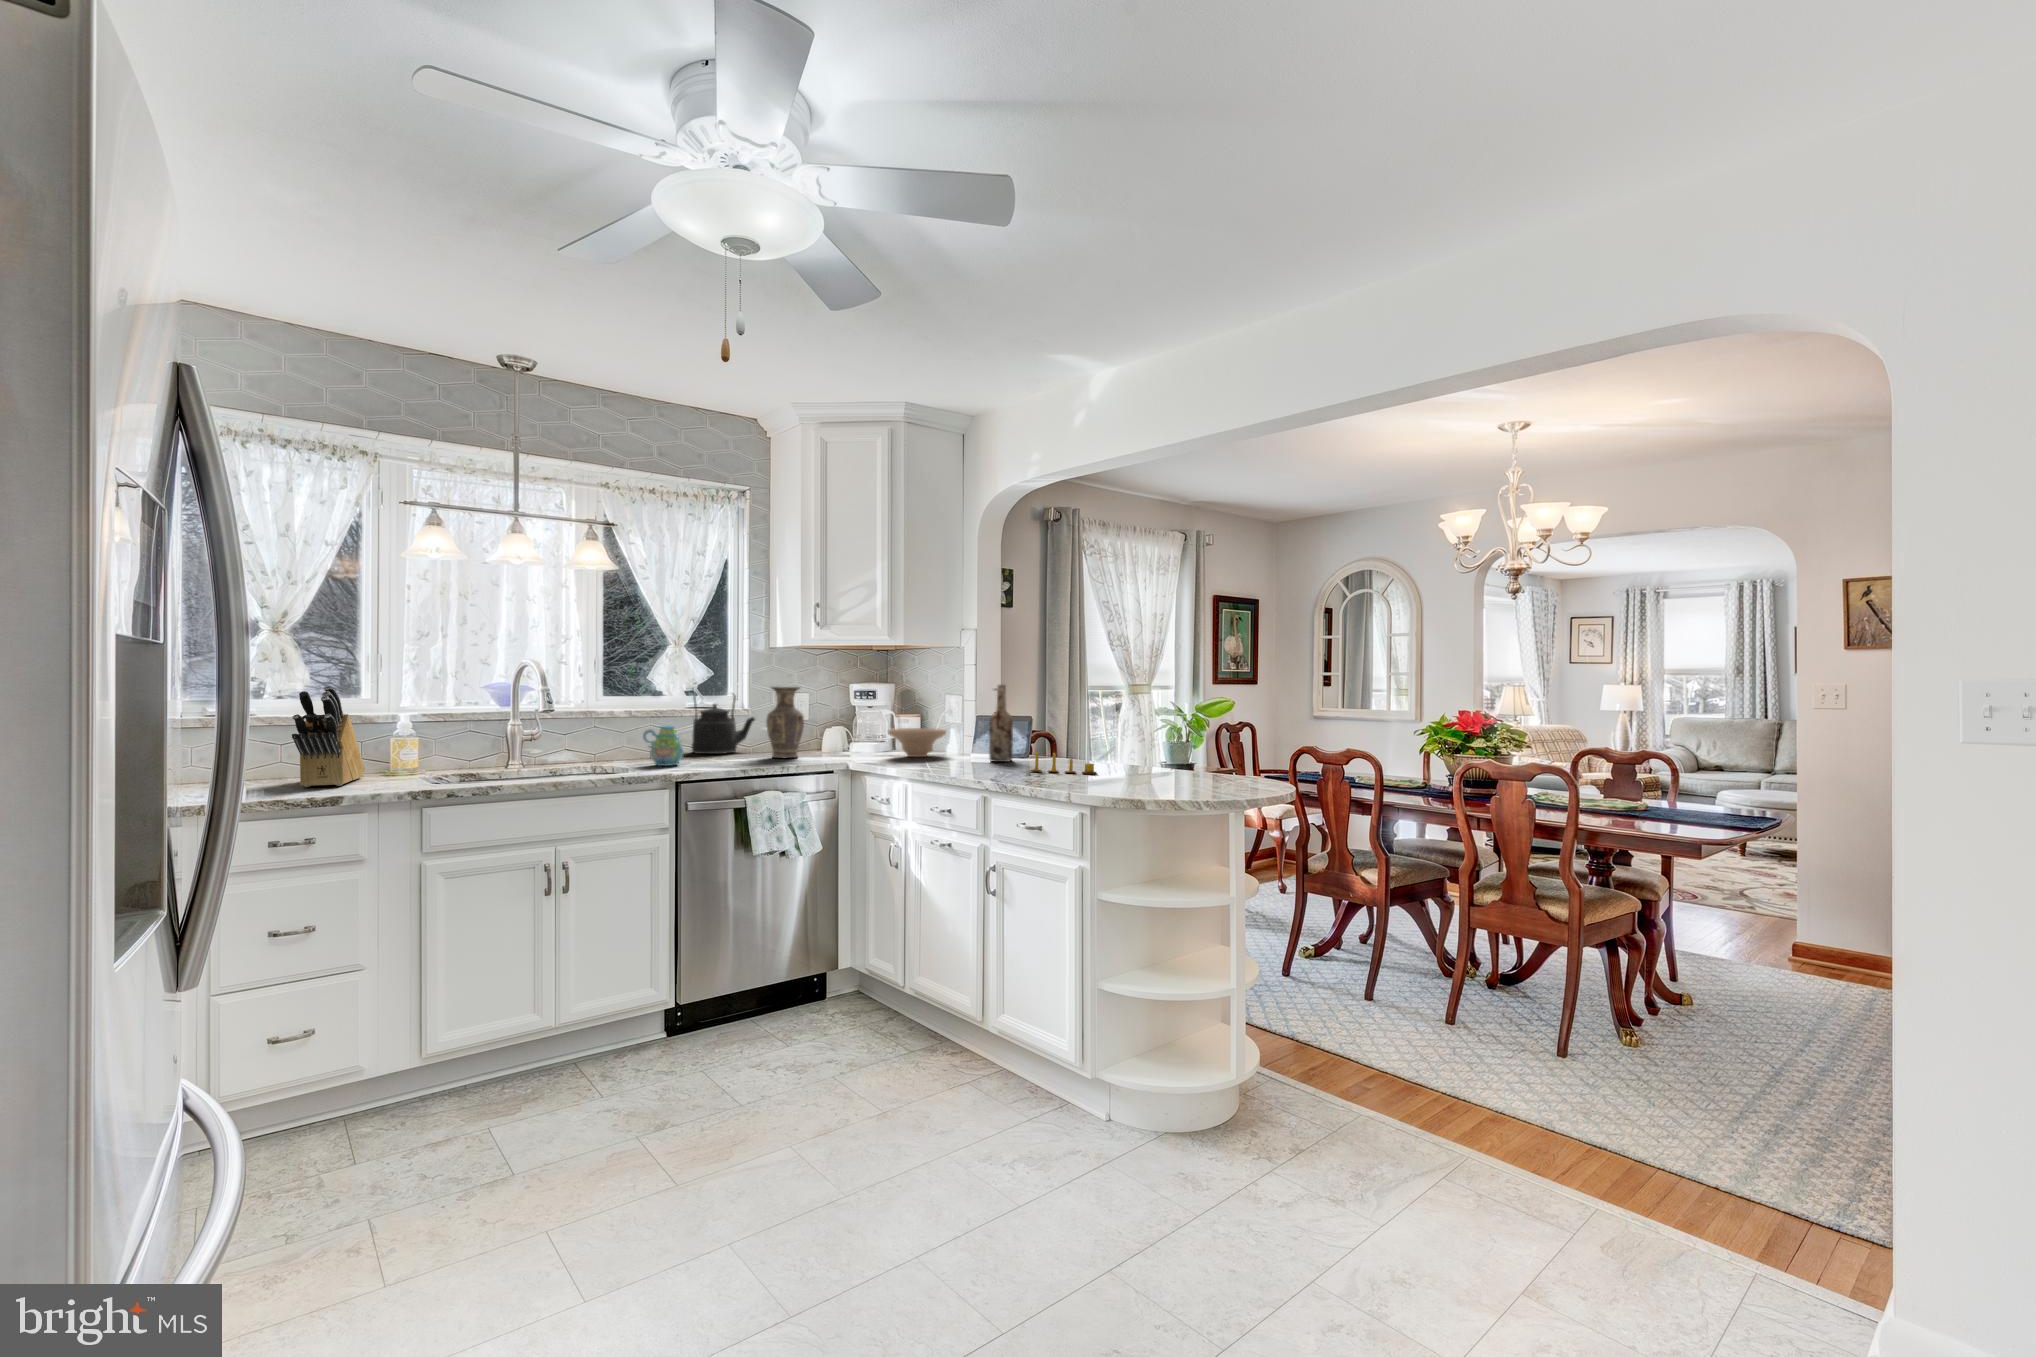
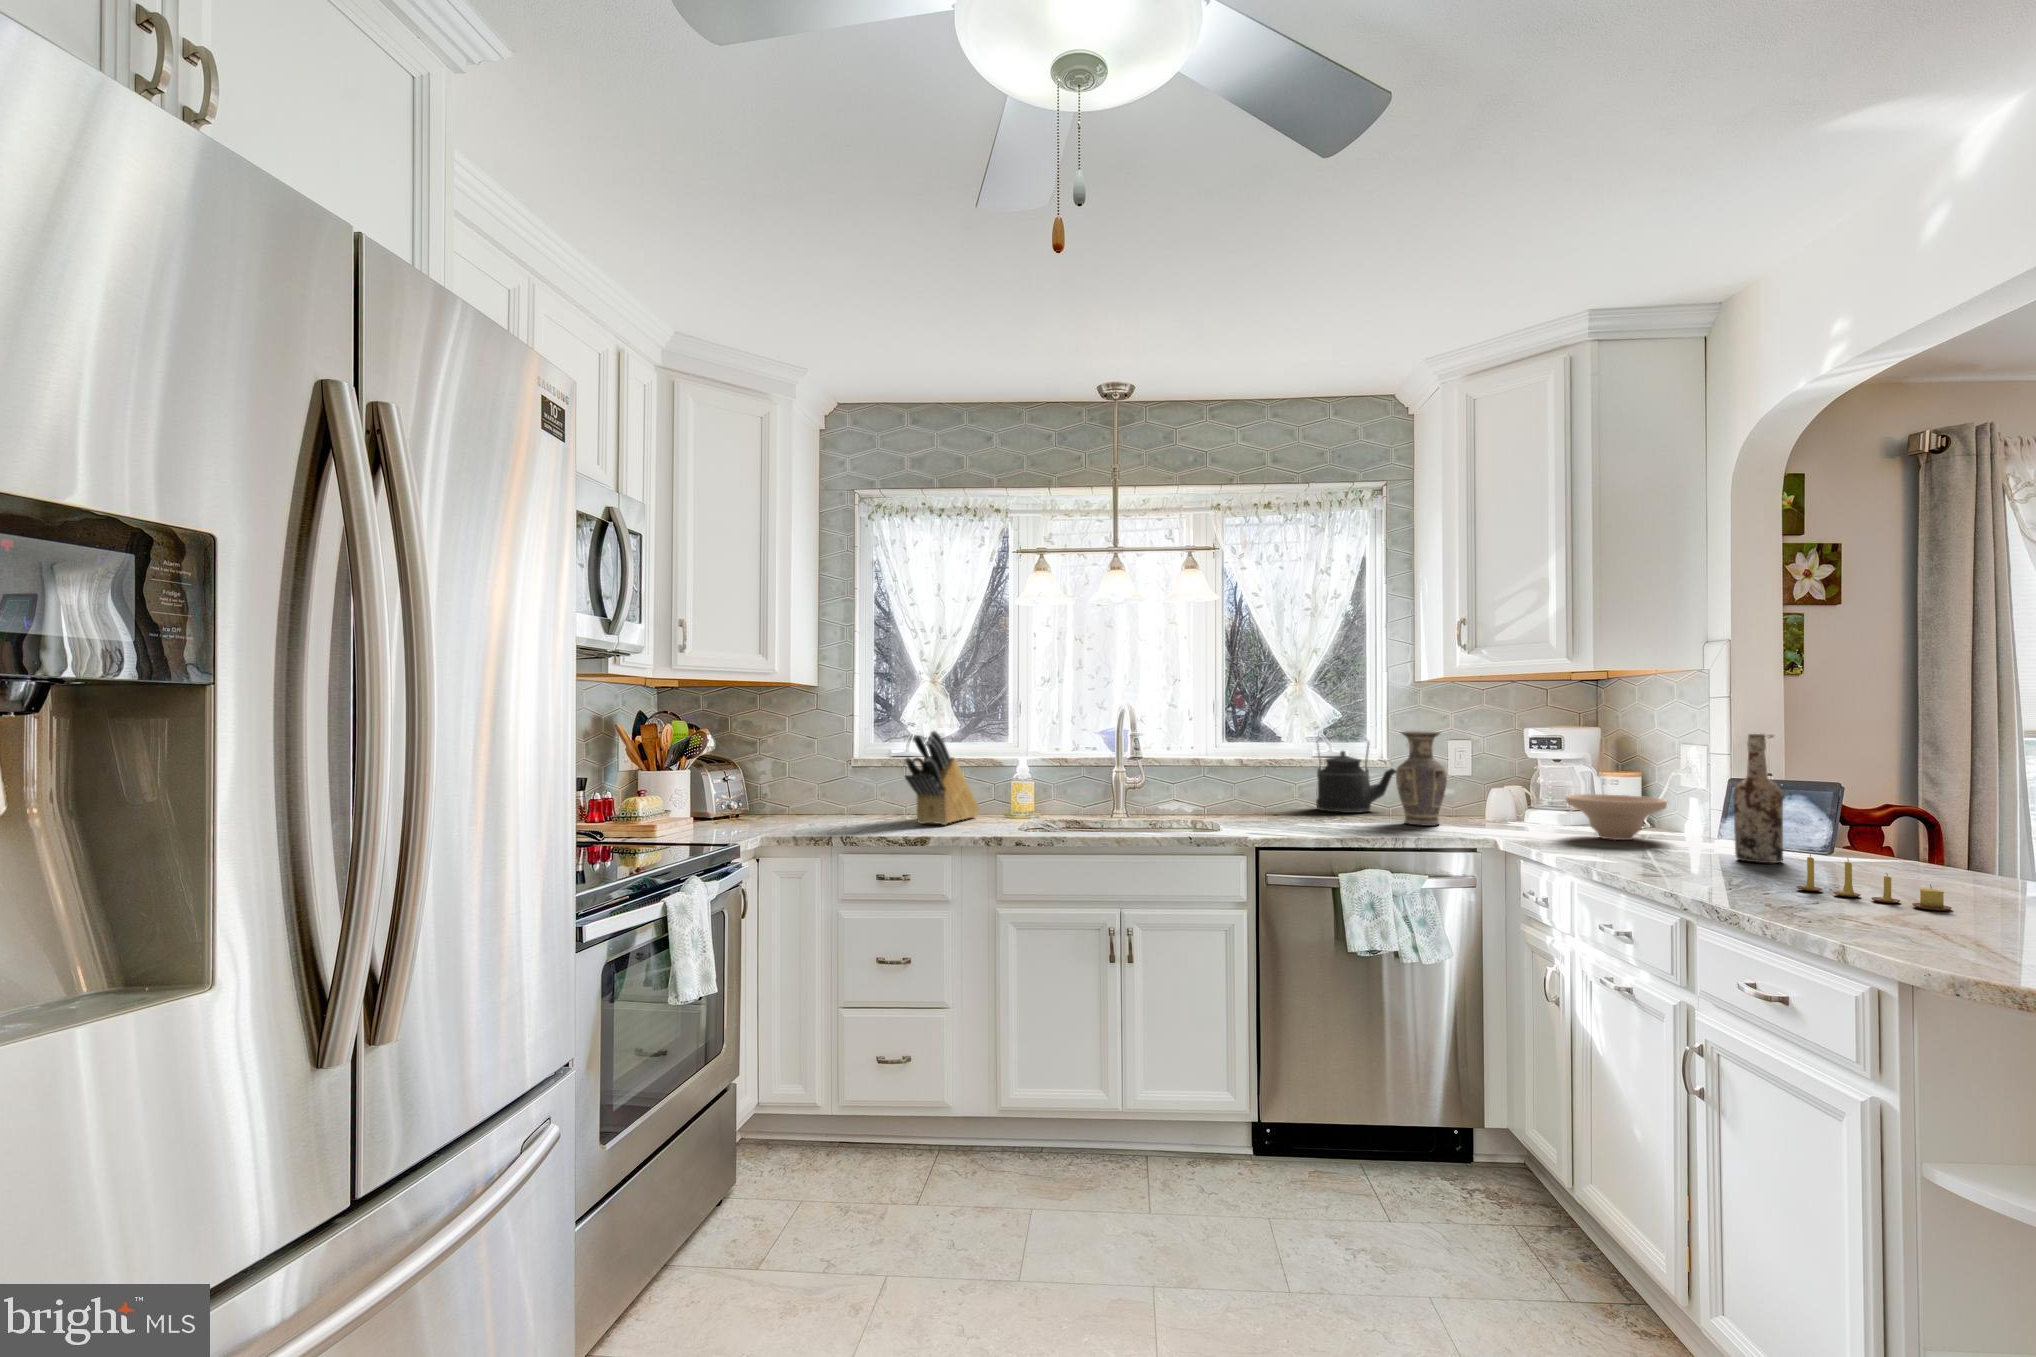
mug: present [643,726,683,766] -> none [1237,778,1282,825]

